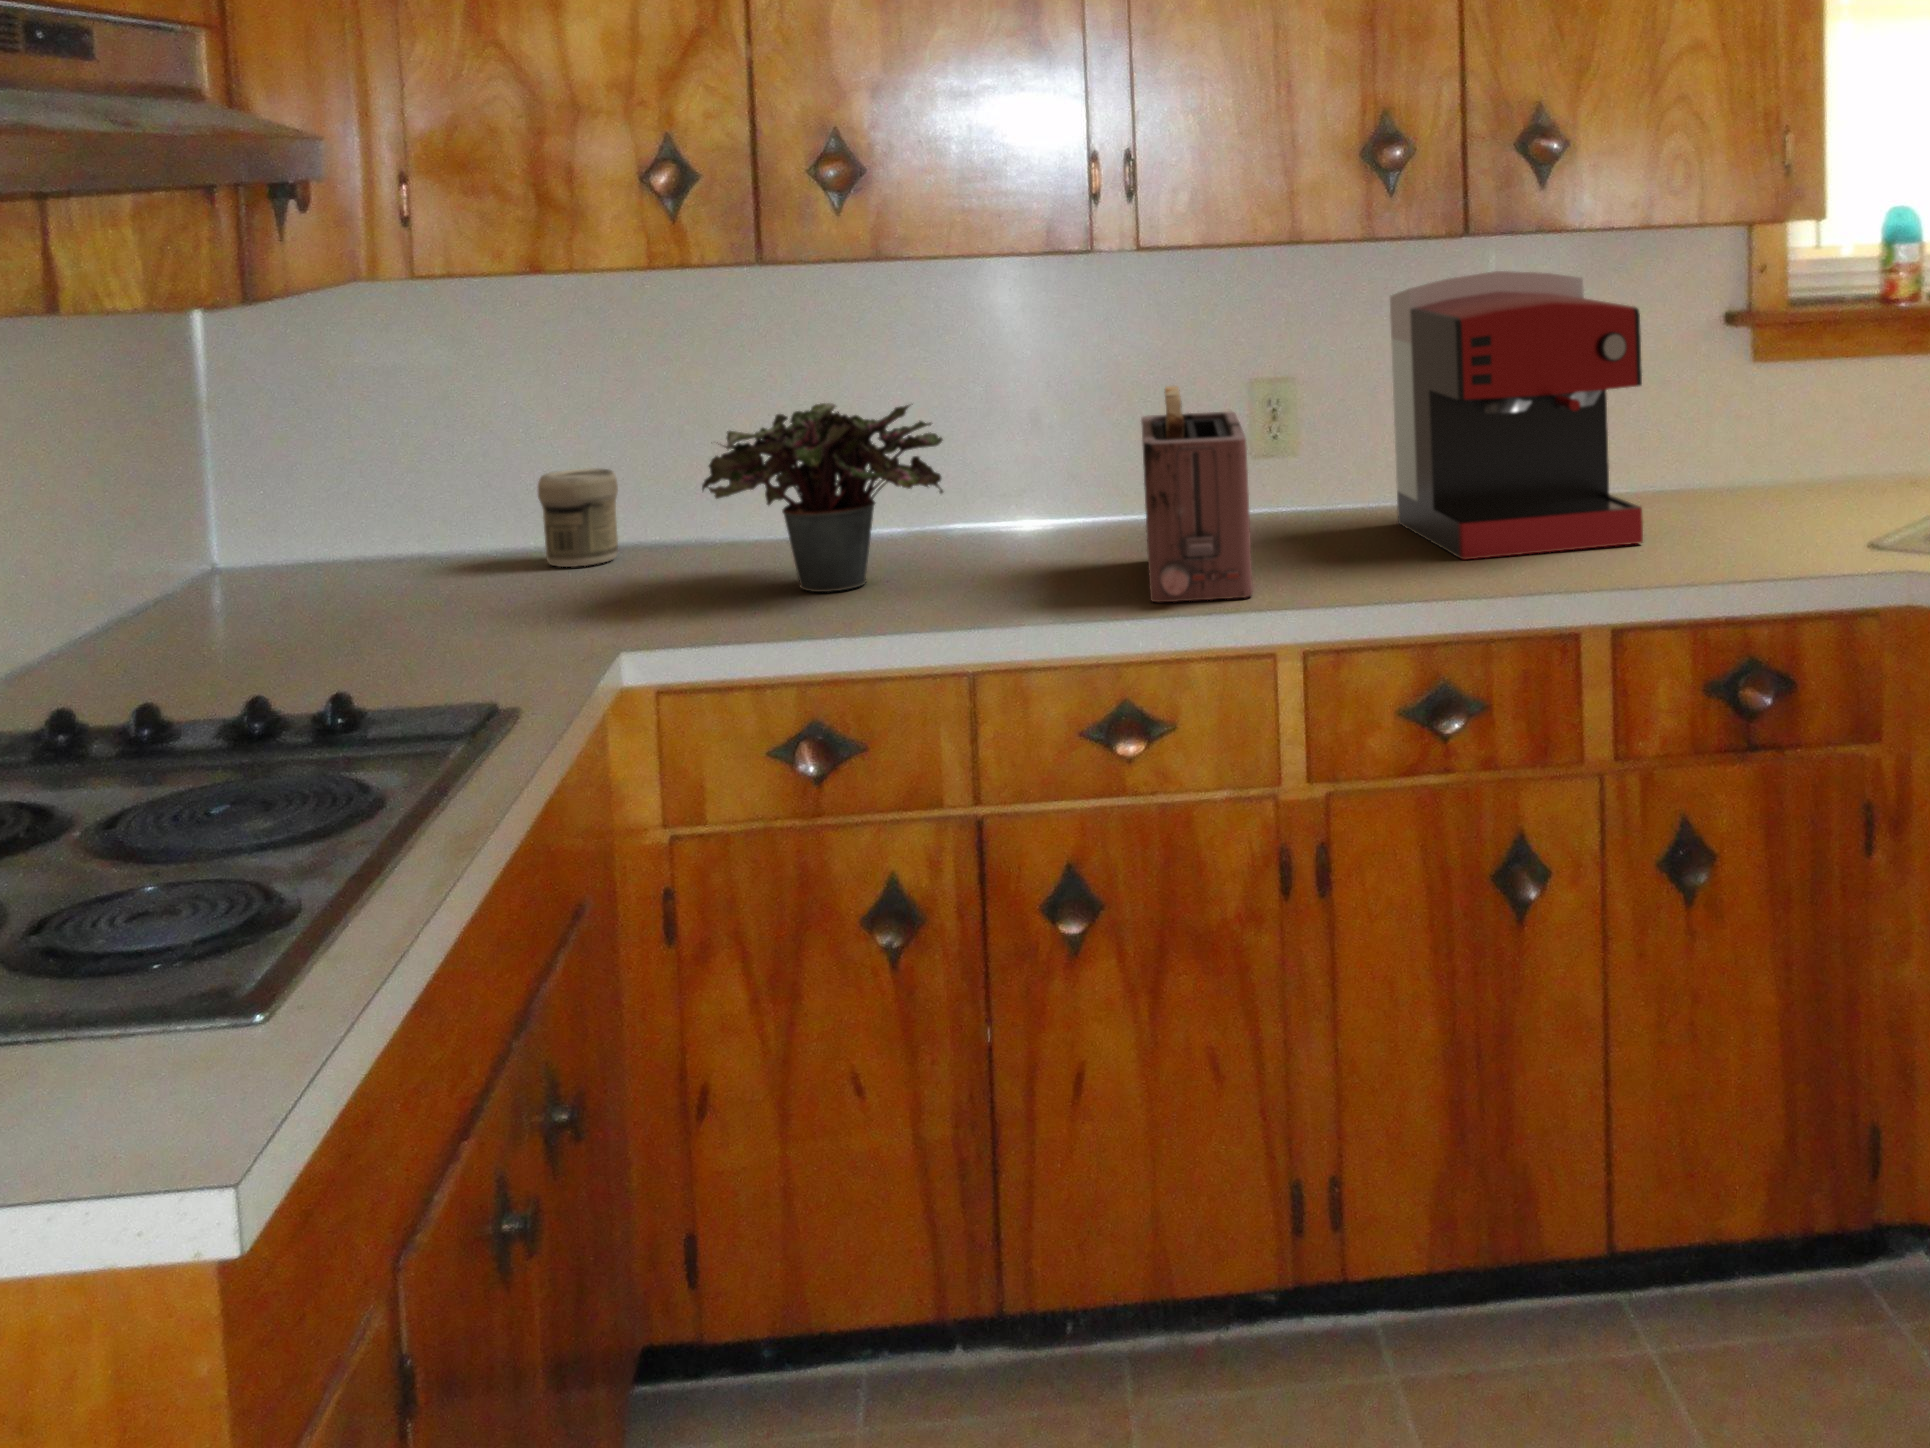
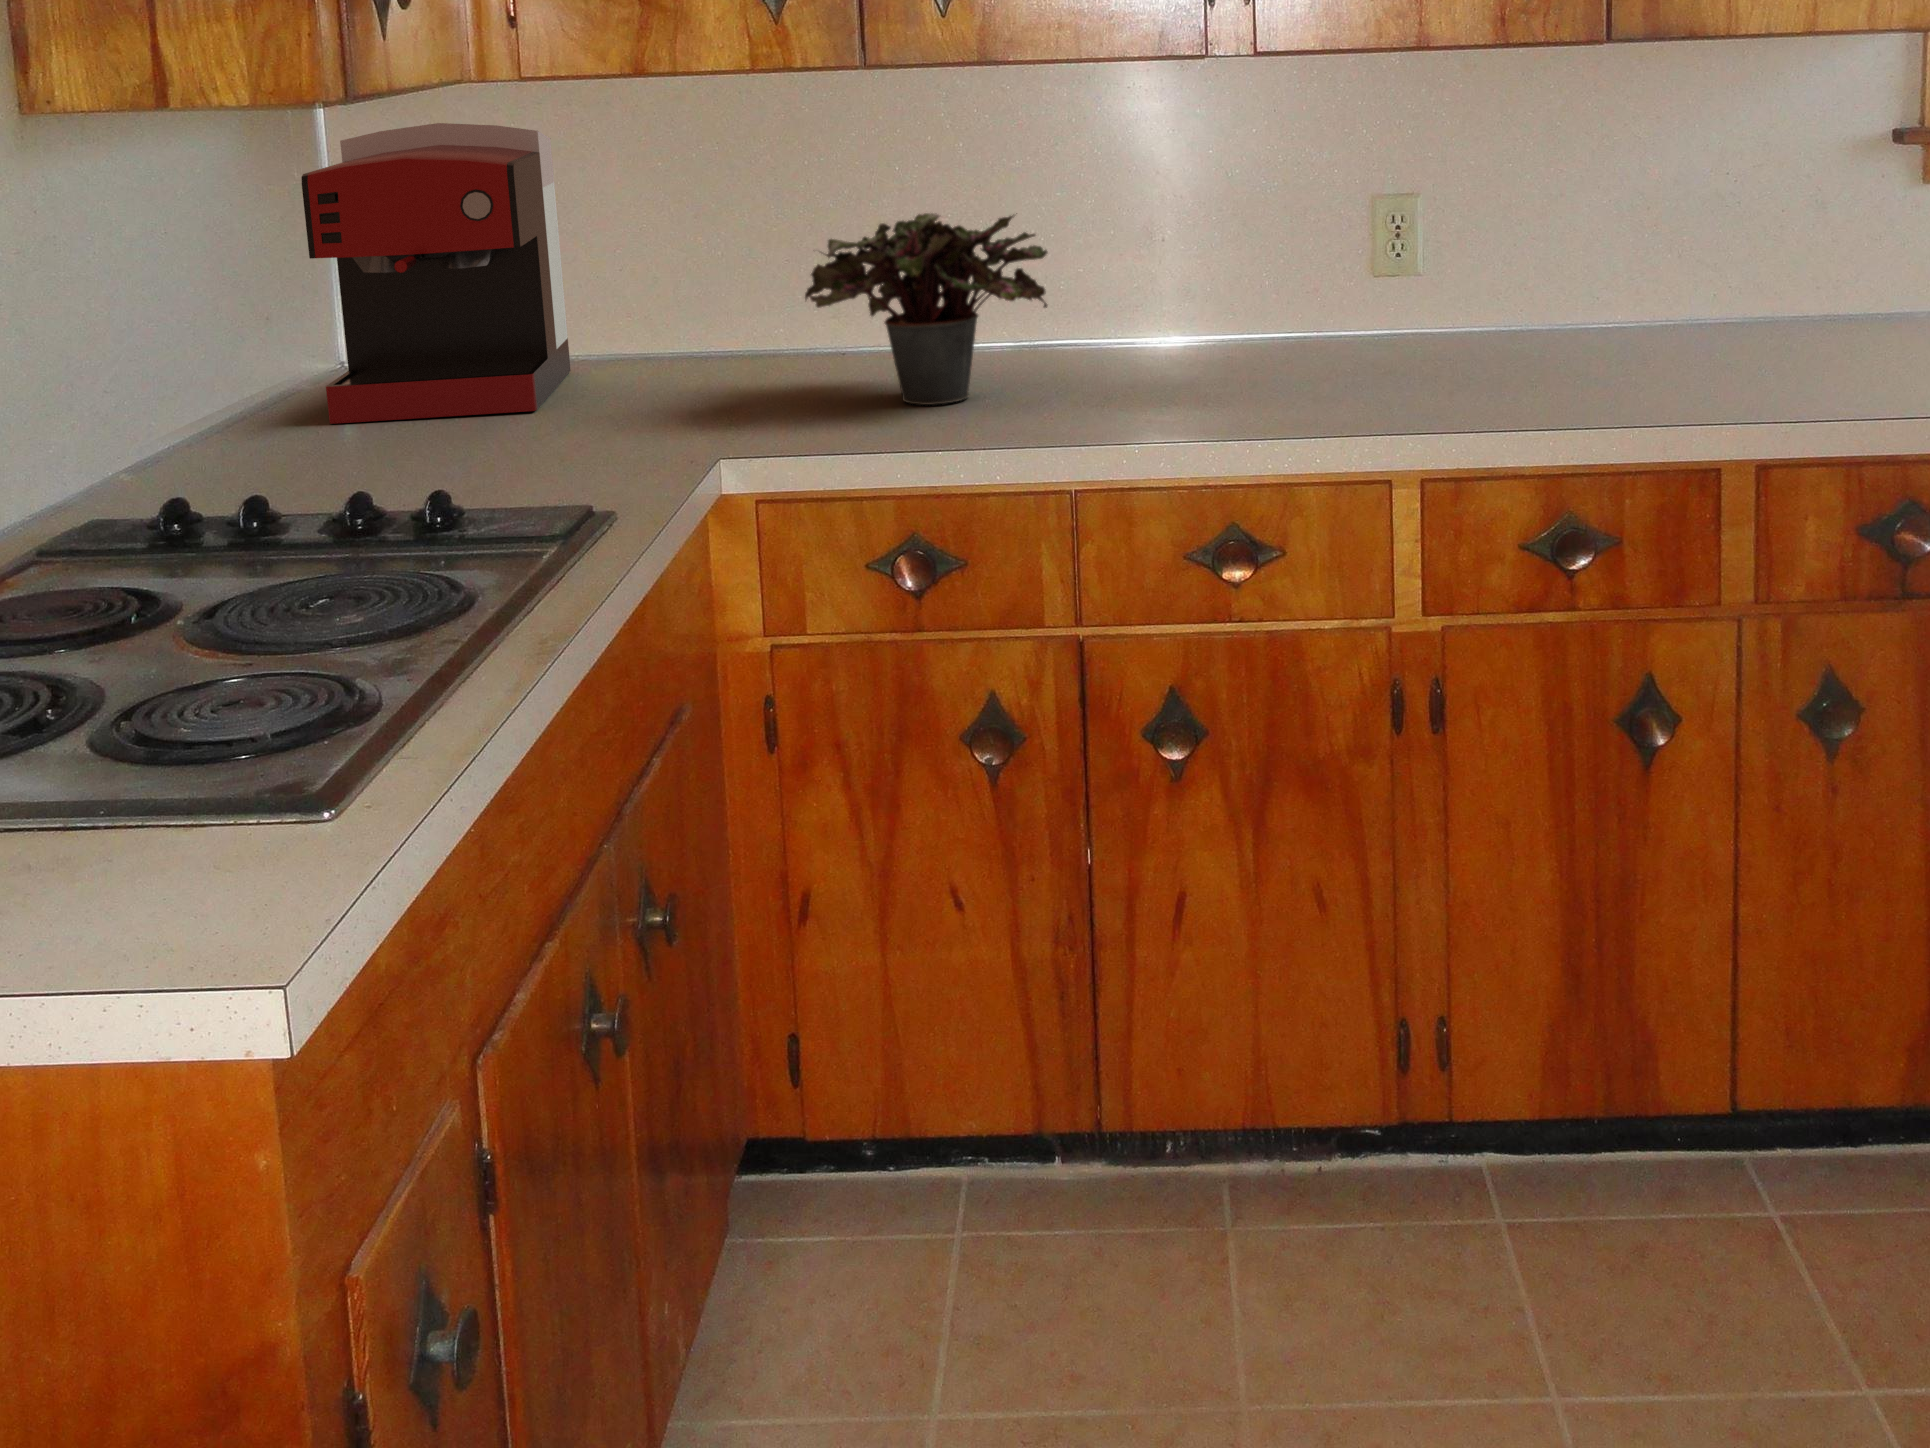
coffee maker: present [1390,271,1643,559] -> present [302,123,571,424]
toaster: present [1141,386,1253,602] -> none [1253,199,1367,424]
jar: present [538,468,618,567] -> none [648,277,726,374]

